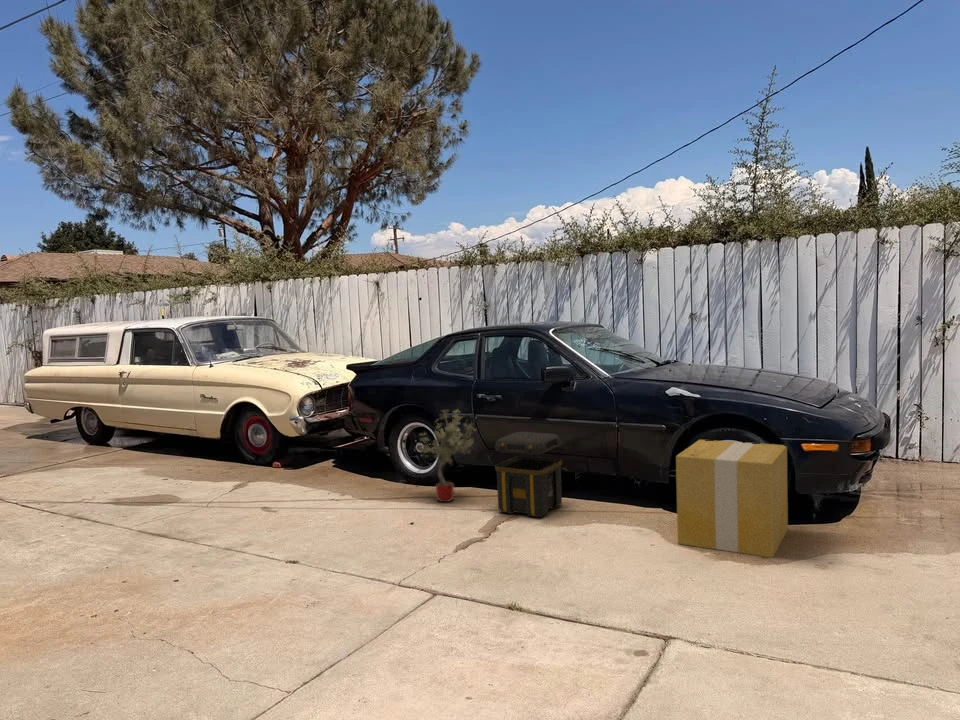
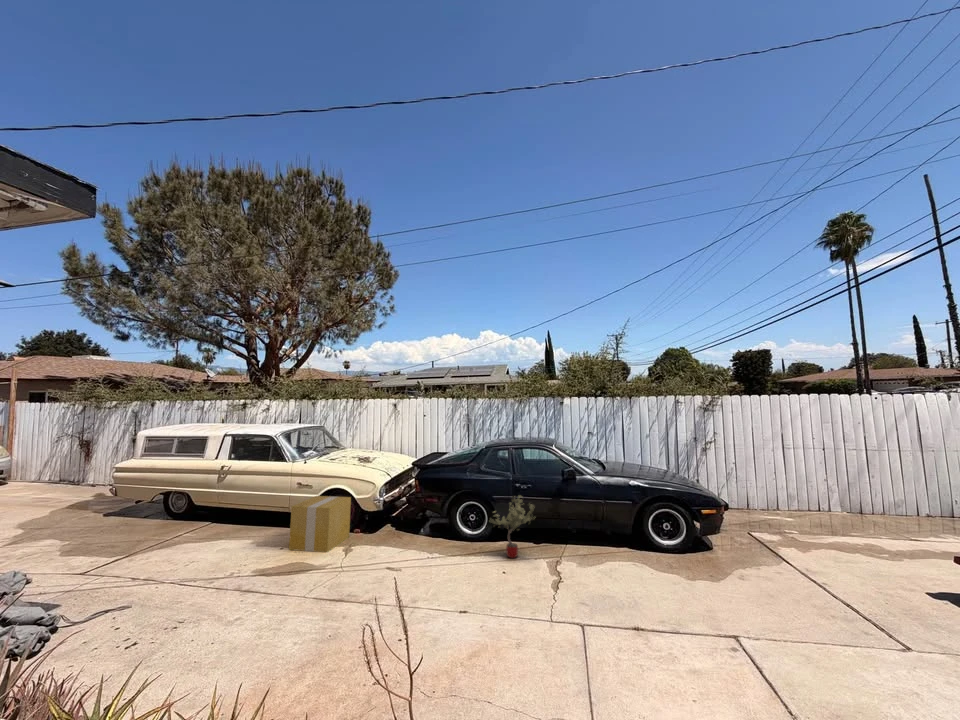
toolbox: present [495,432,562,517] -> none [555,508,590,566]
cardboard box: present [676,440,788,557] -> present [289,496,351,552]

